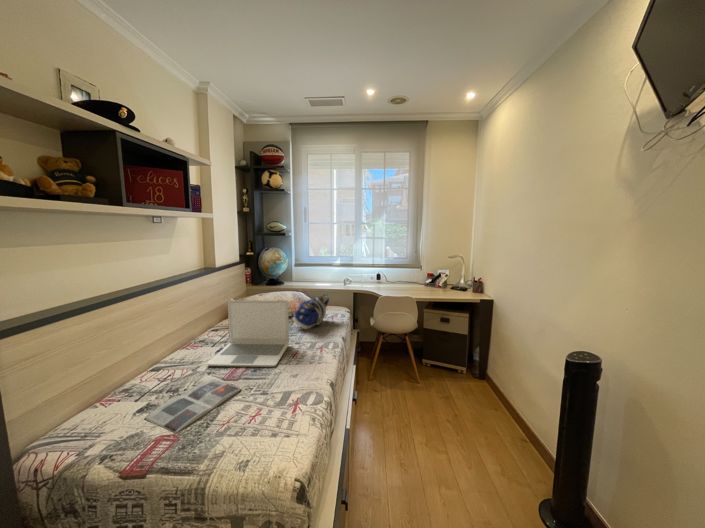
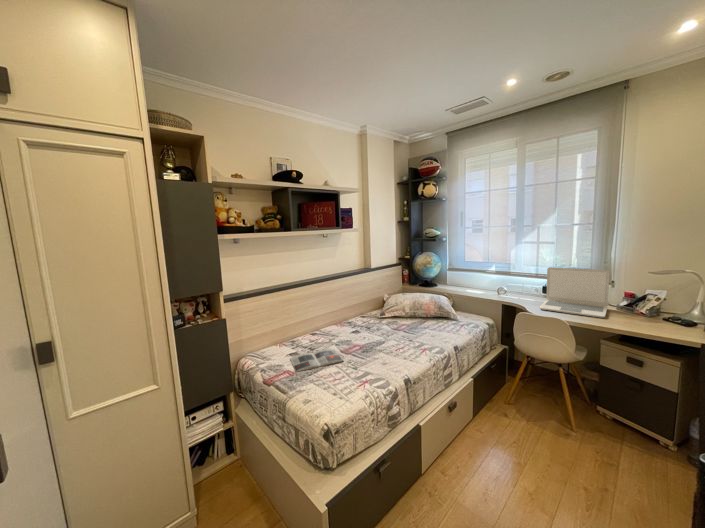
tote bag: present [293,293,330,329] -> none [417,301,458,332]
laptop: present [207,300,289,367] -> present [539,267,610,318]

